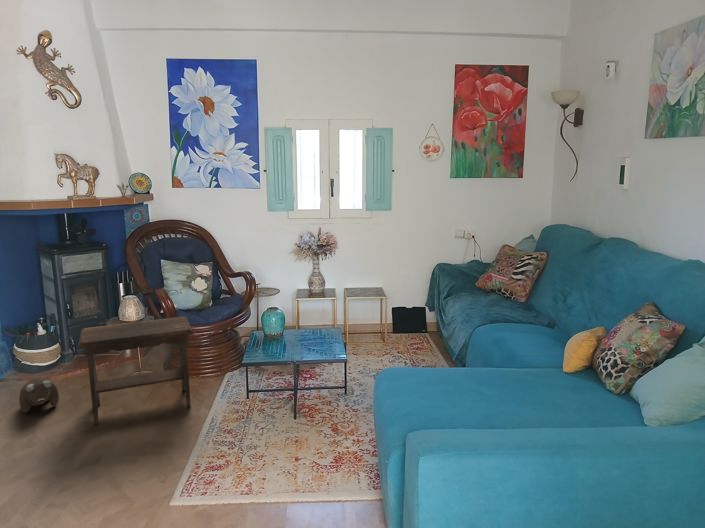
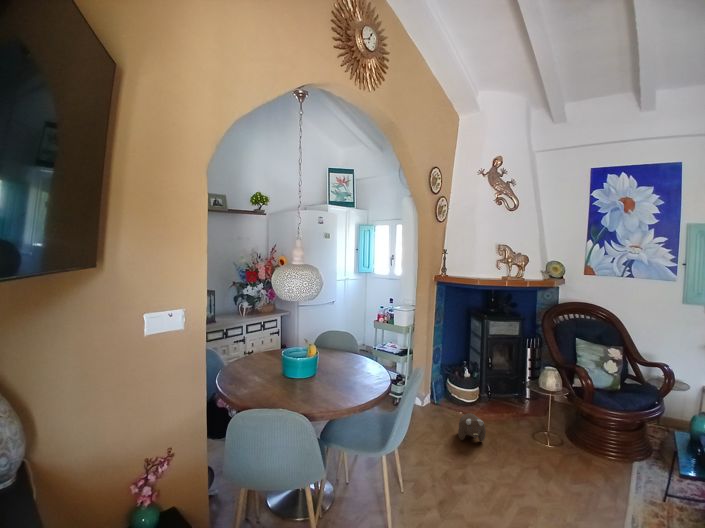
footstool: present [78,316,193,424] -> none [512,385,624,491]

